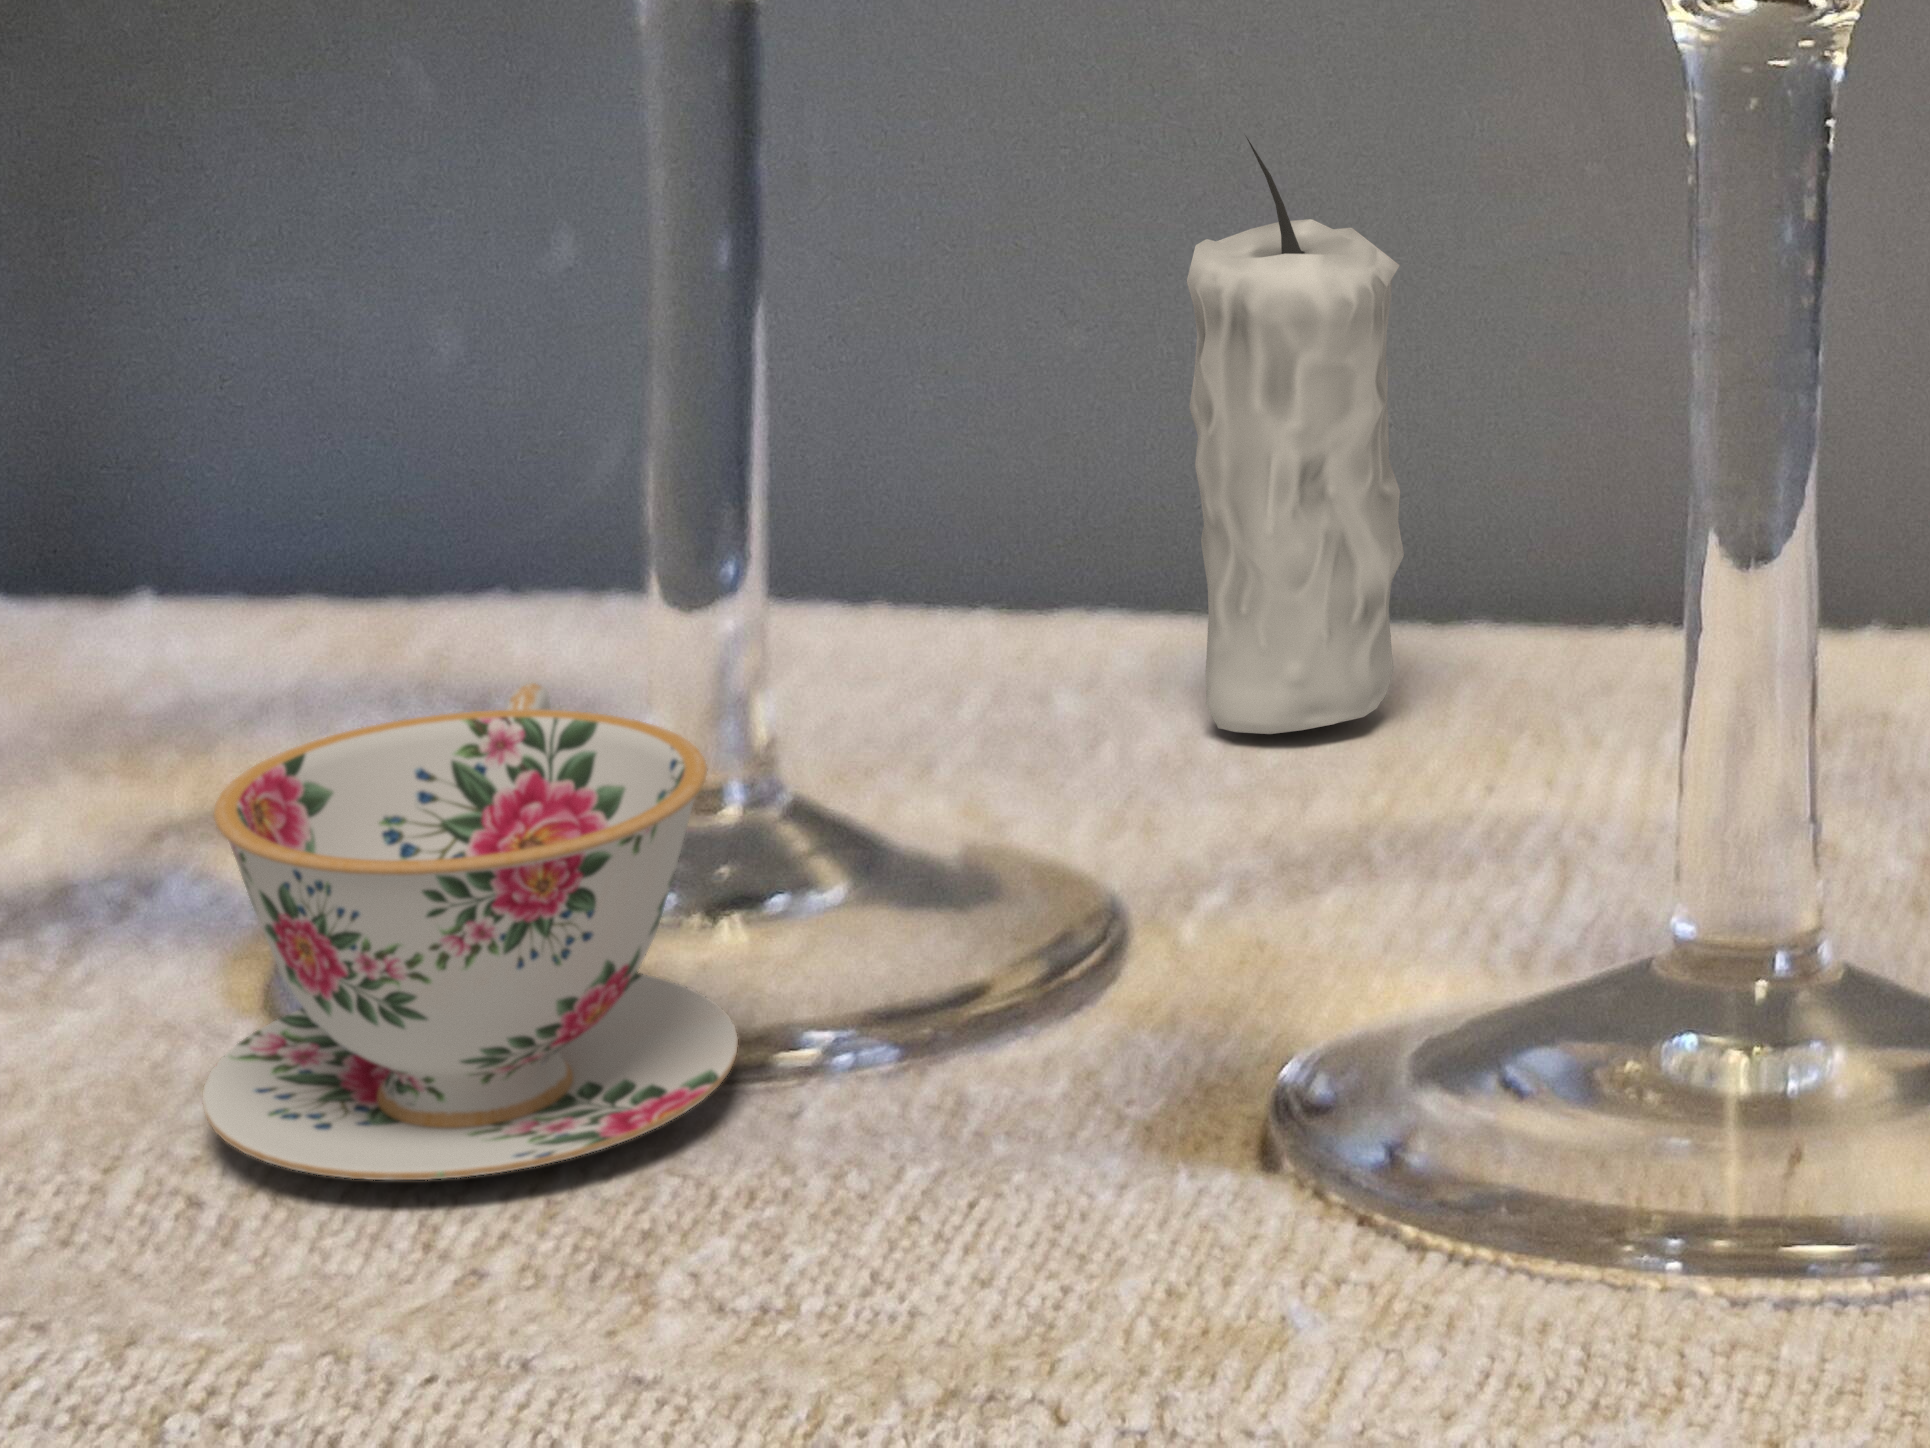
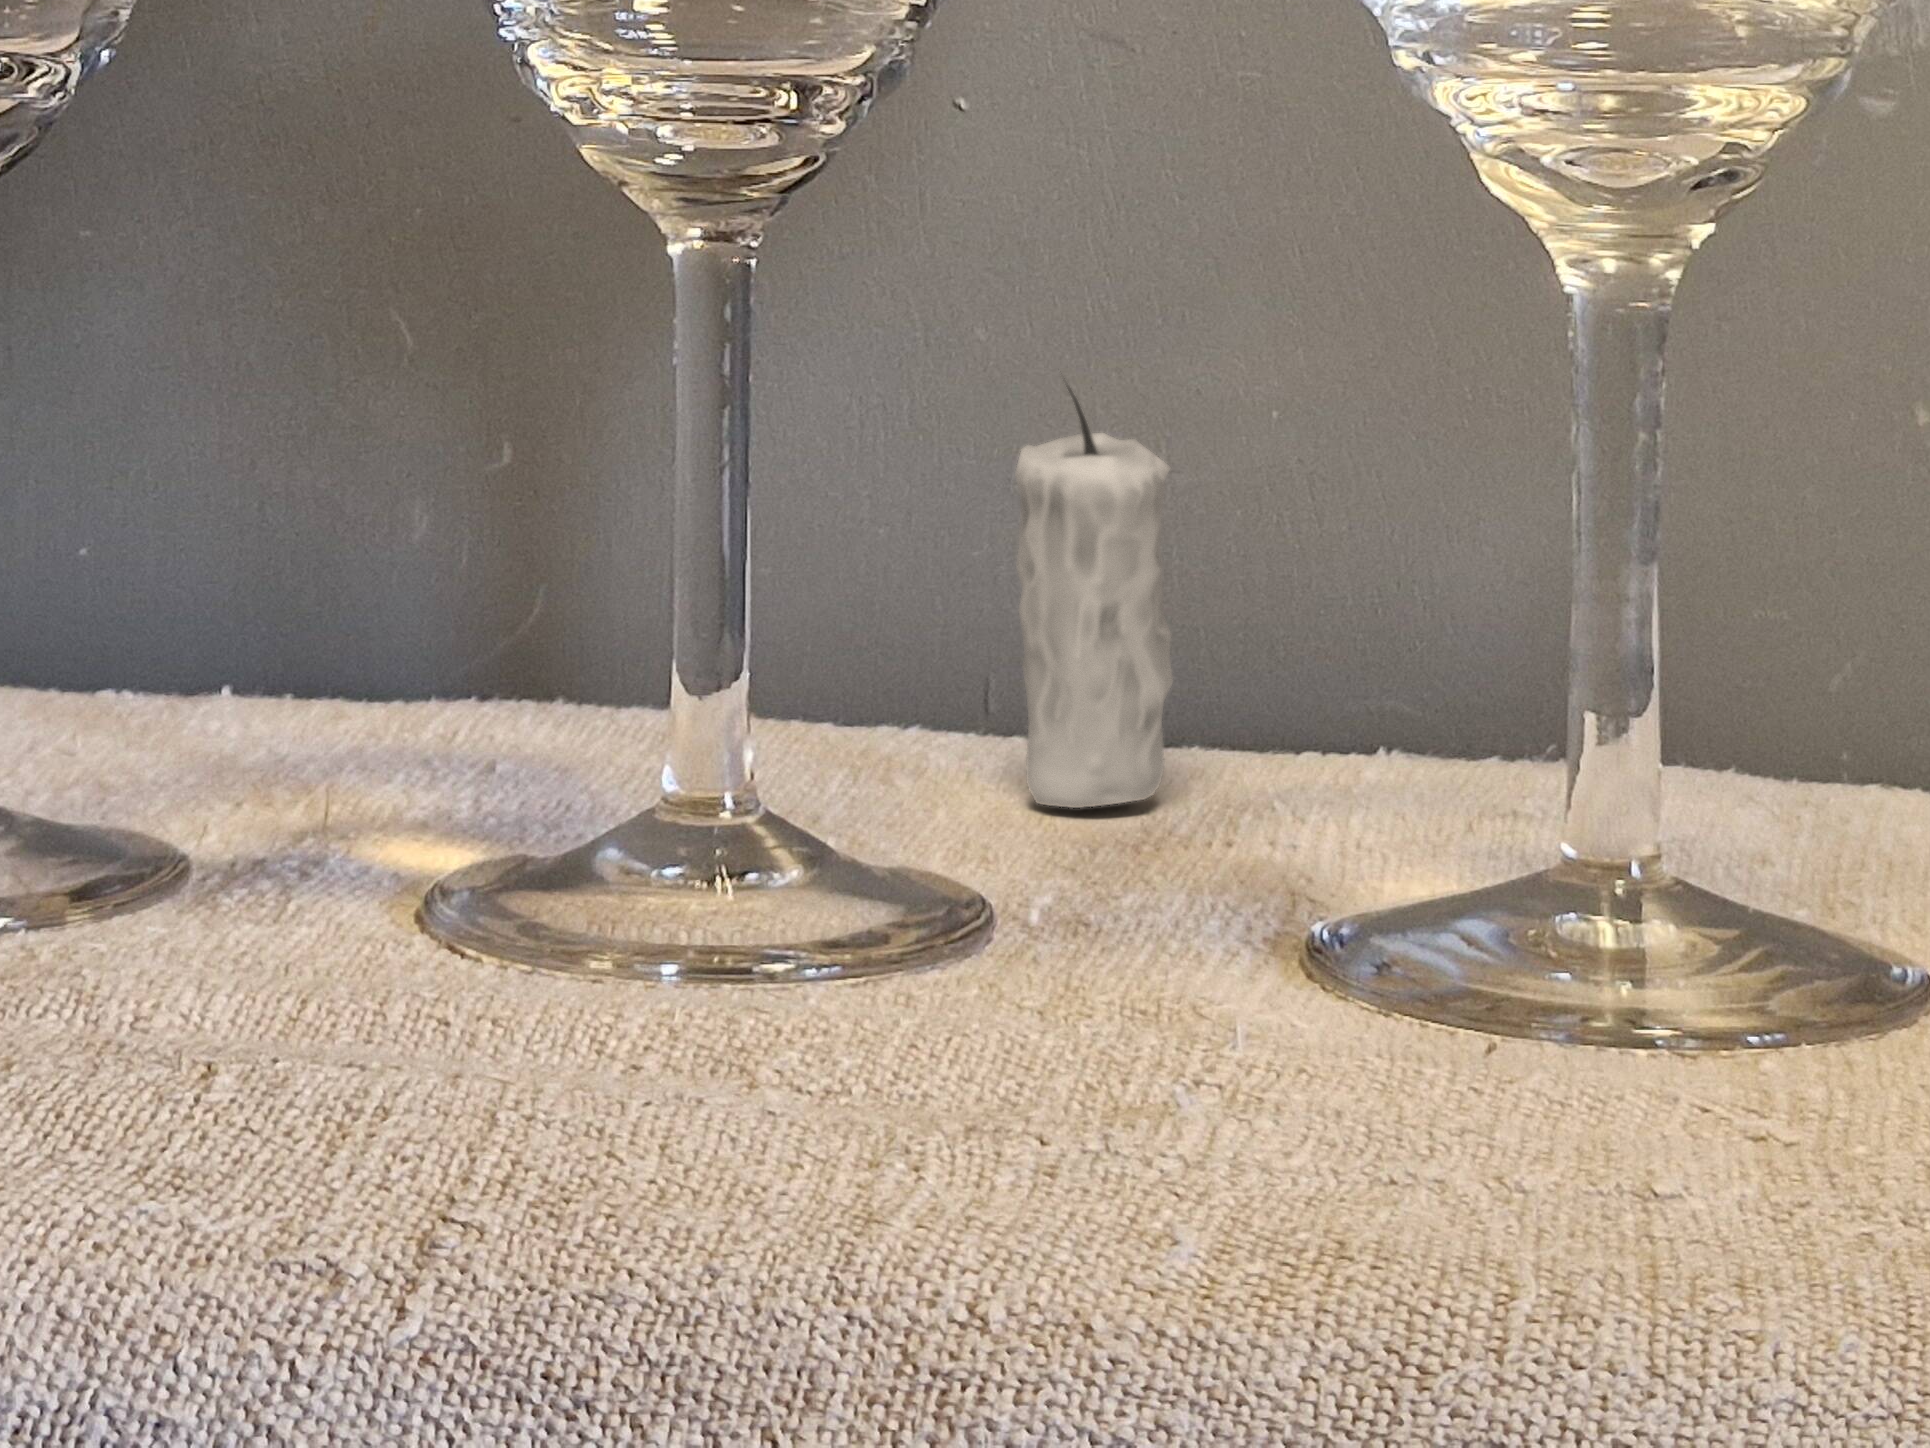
teacup: present [202,683,738,1180] -> none [434,720,770,1013]

